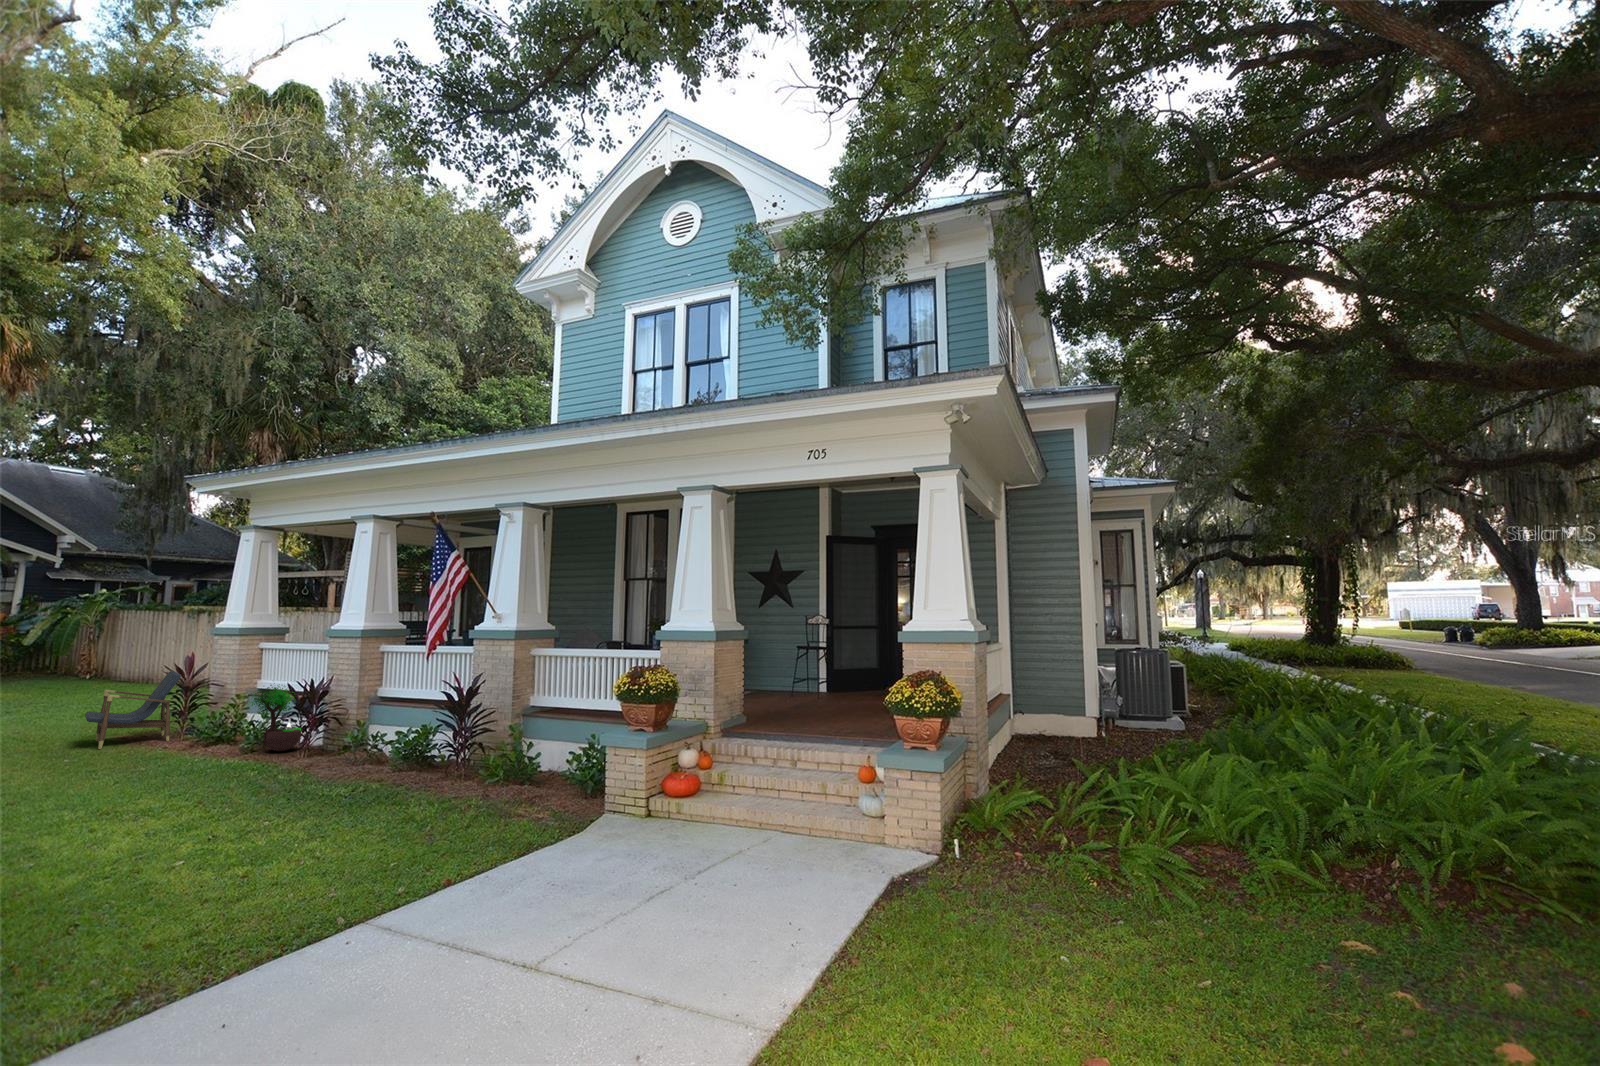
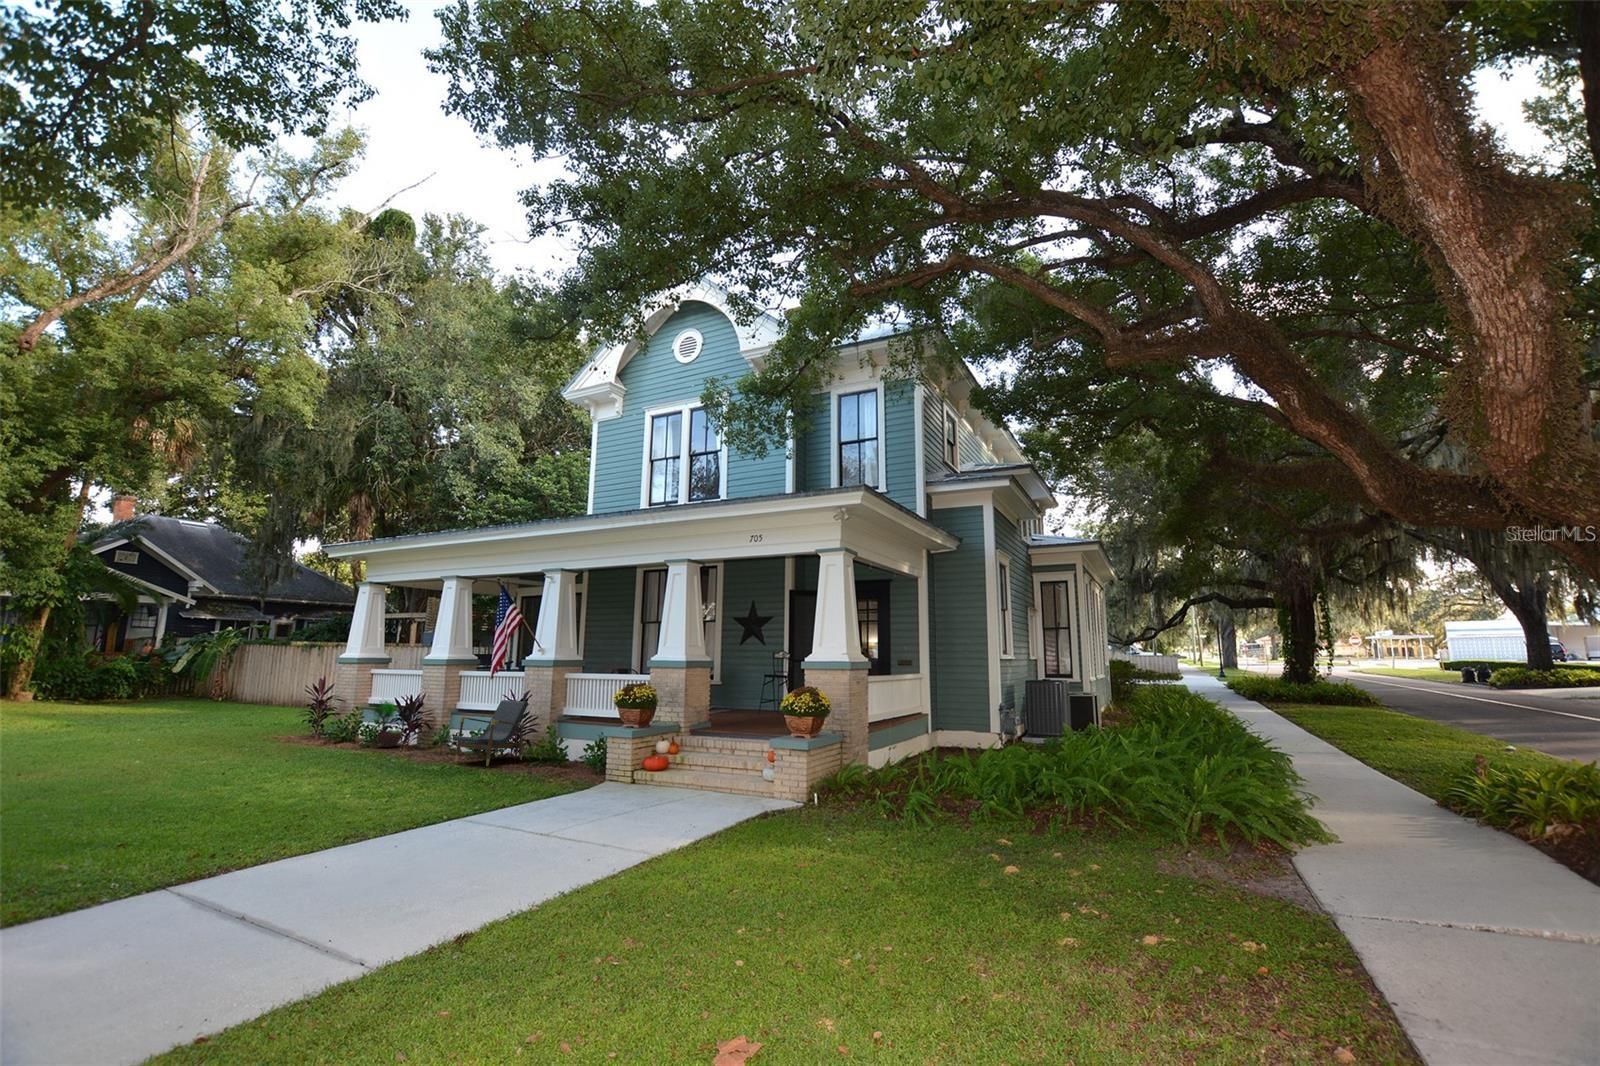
lounge chair: present [85,671,181,749] -> present [453,700,528,766]

